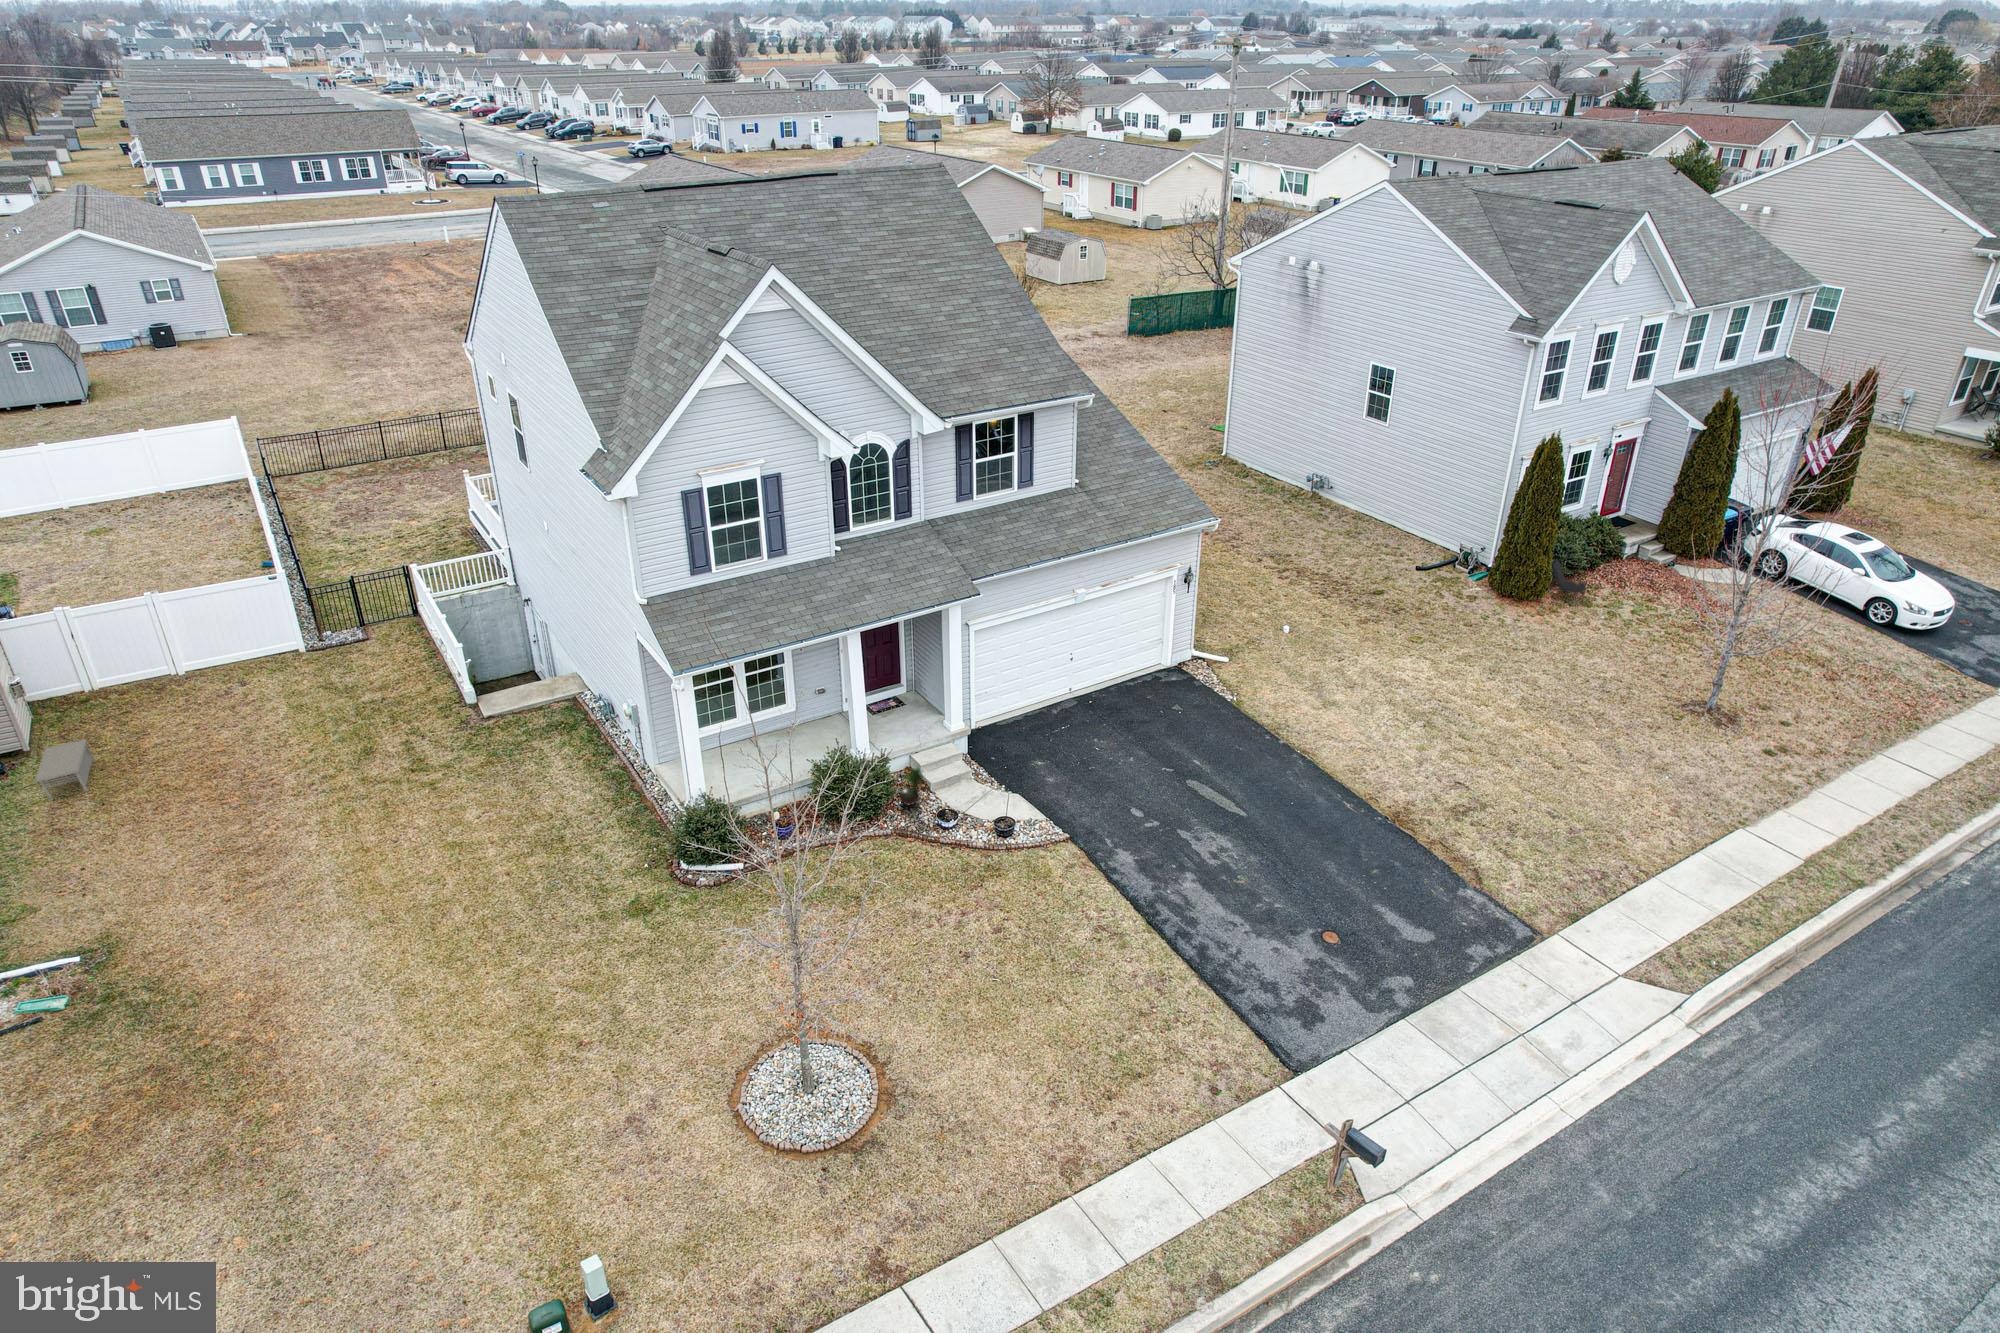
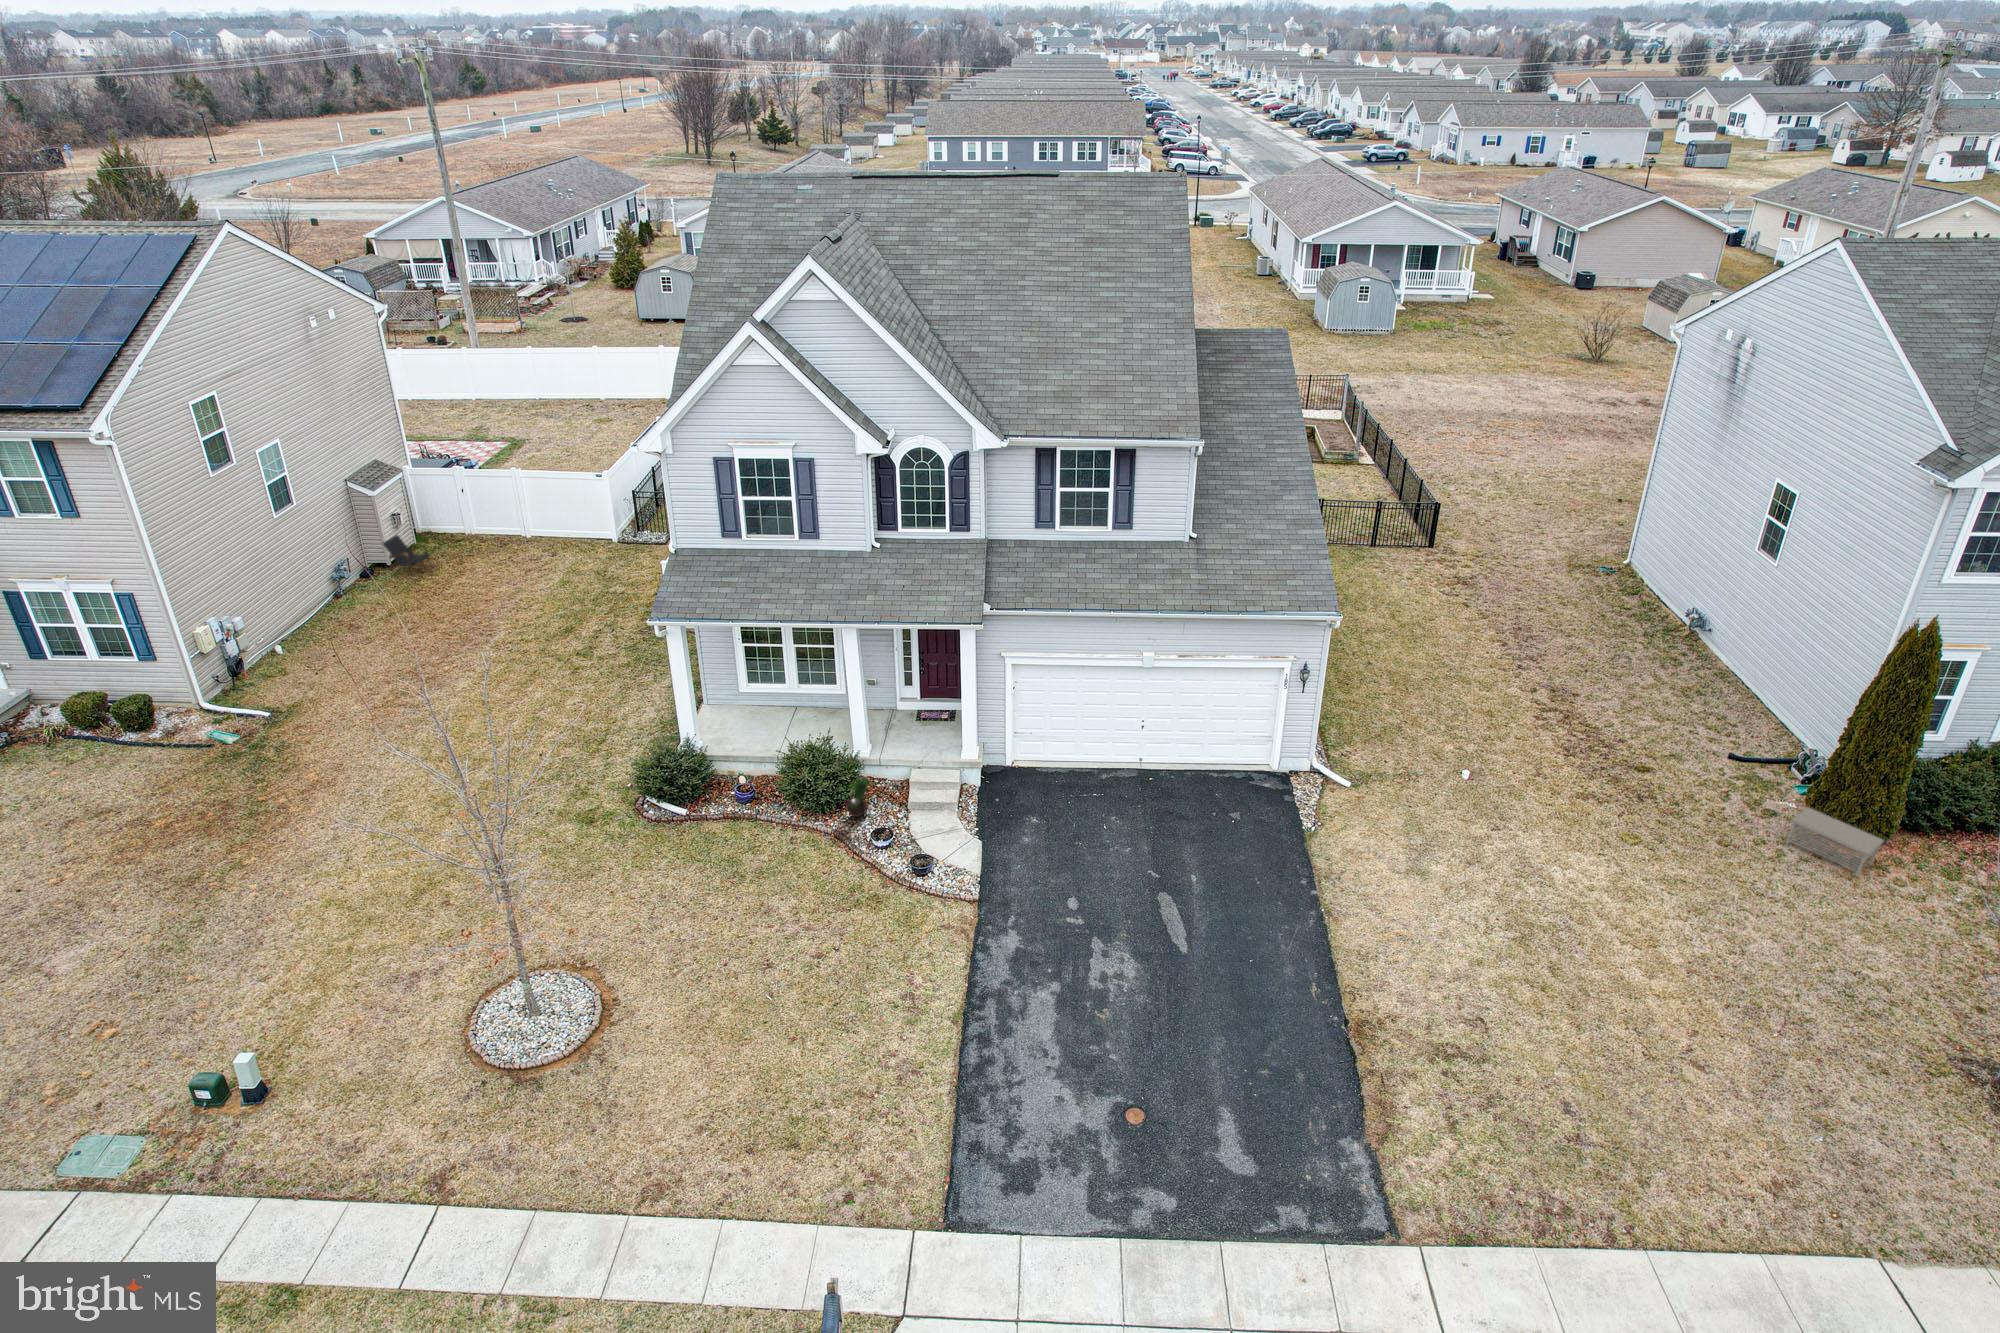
lounge chair: present [1548,559,1586,602] -> present [383,535,430,574]
storage bench: present [35,739,95,801] -> present [1786,808,1883,876]

